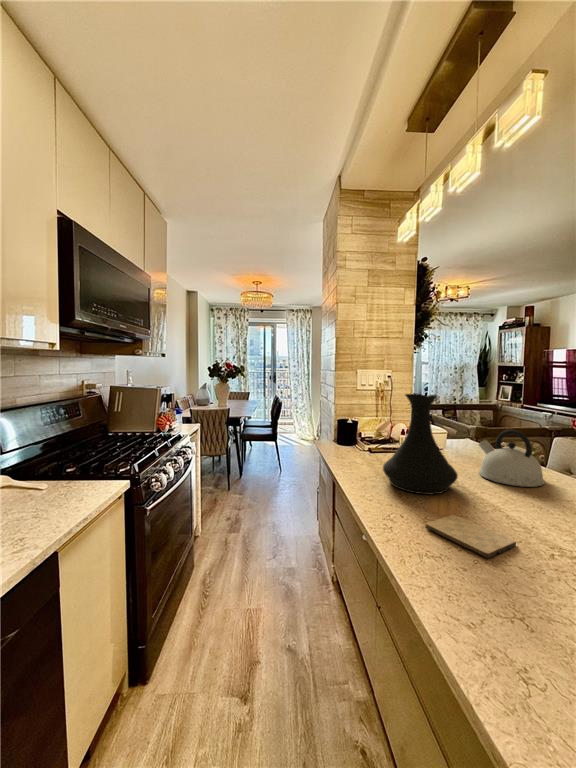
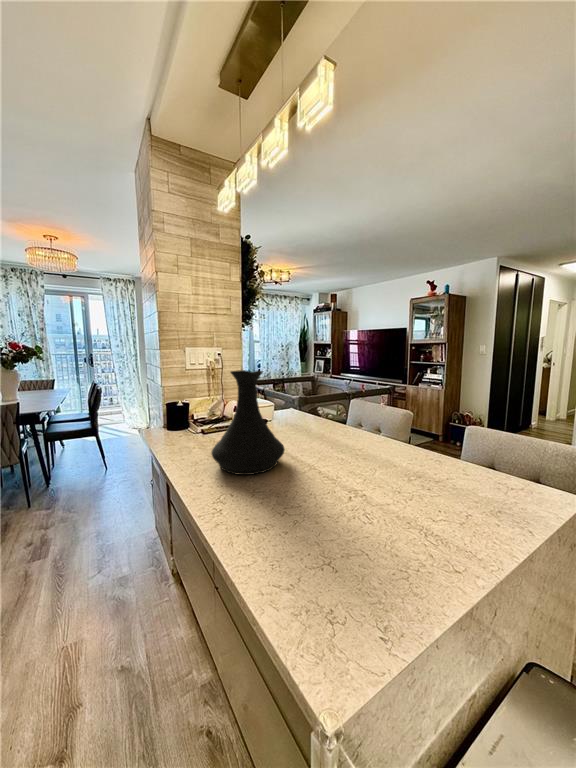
kettle: present [479,430,545,487] -> none [301,399,353,449]
cutting board: present [426,515,516,559] -> none [254,493,337,539]

